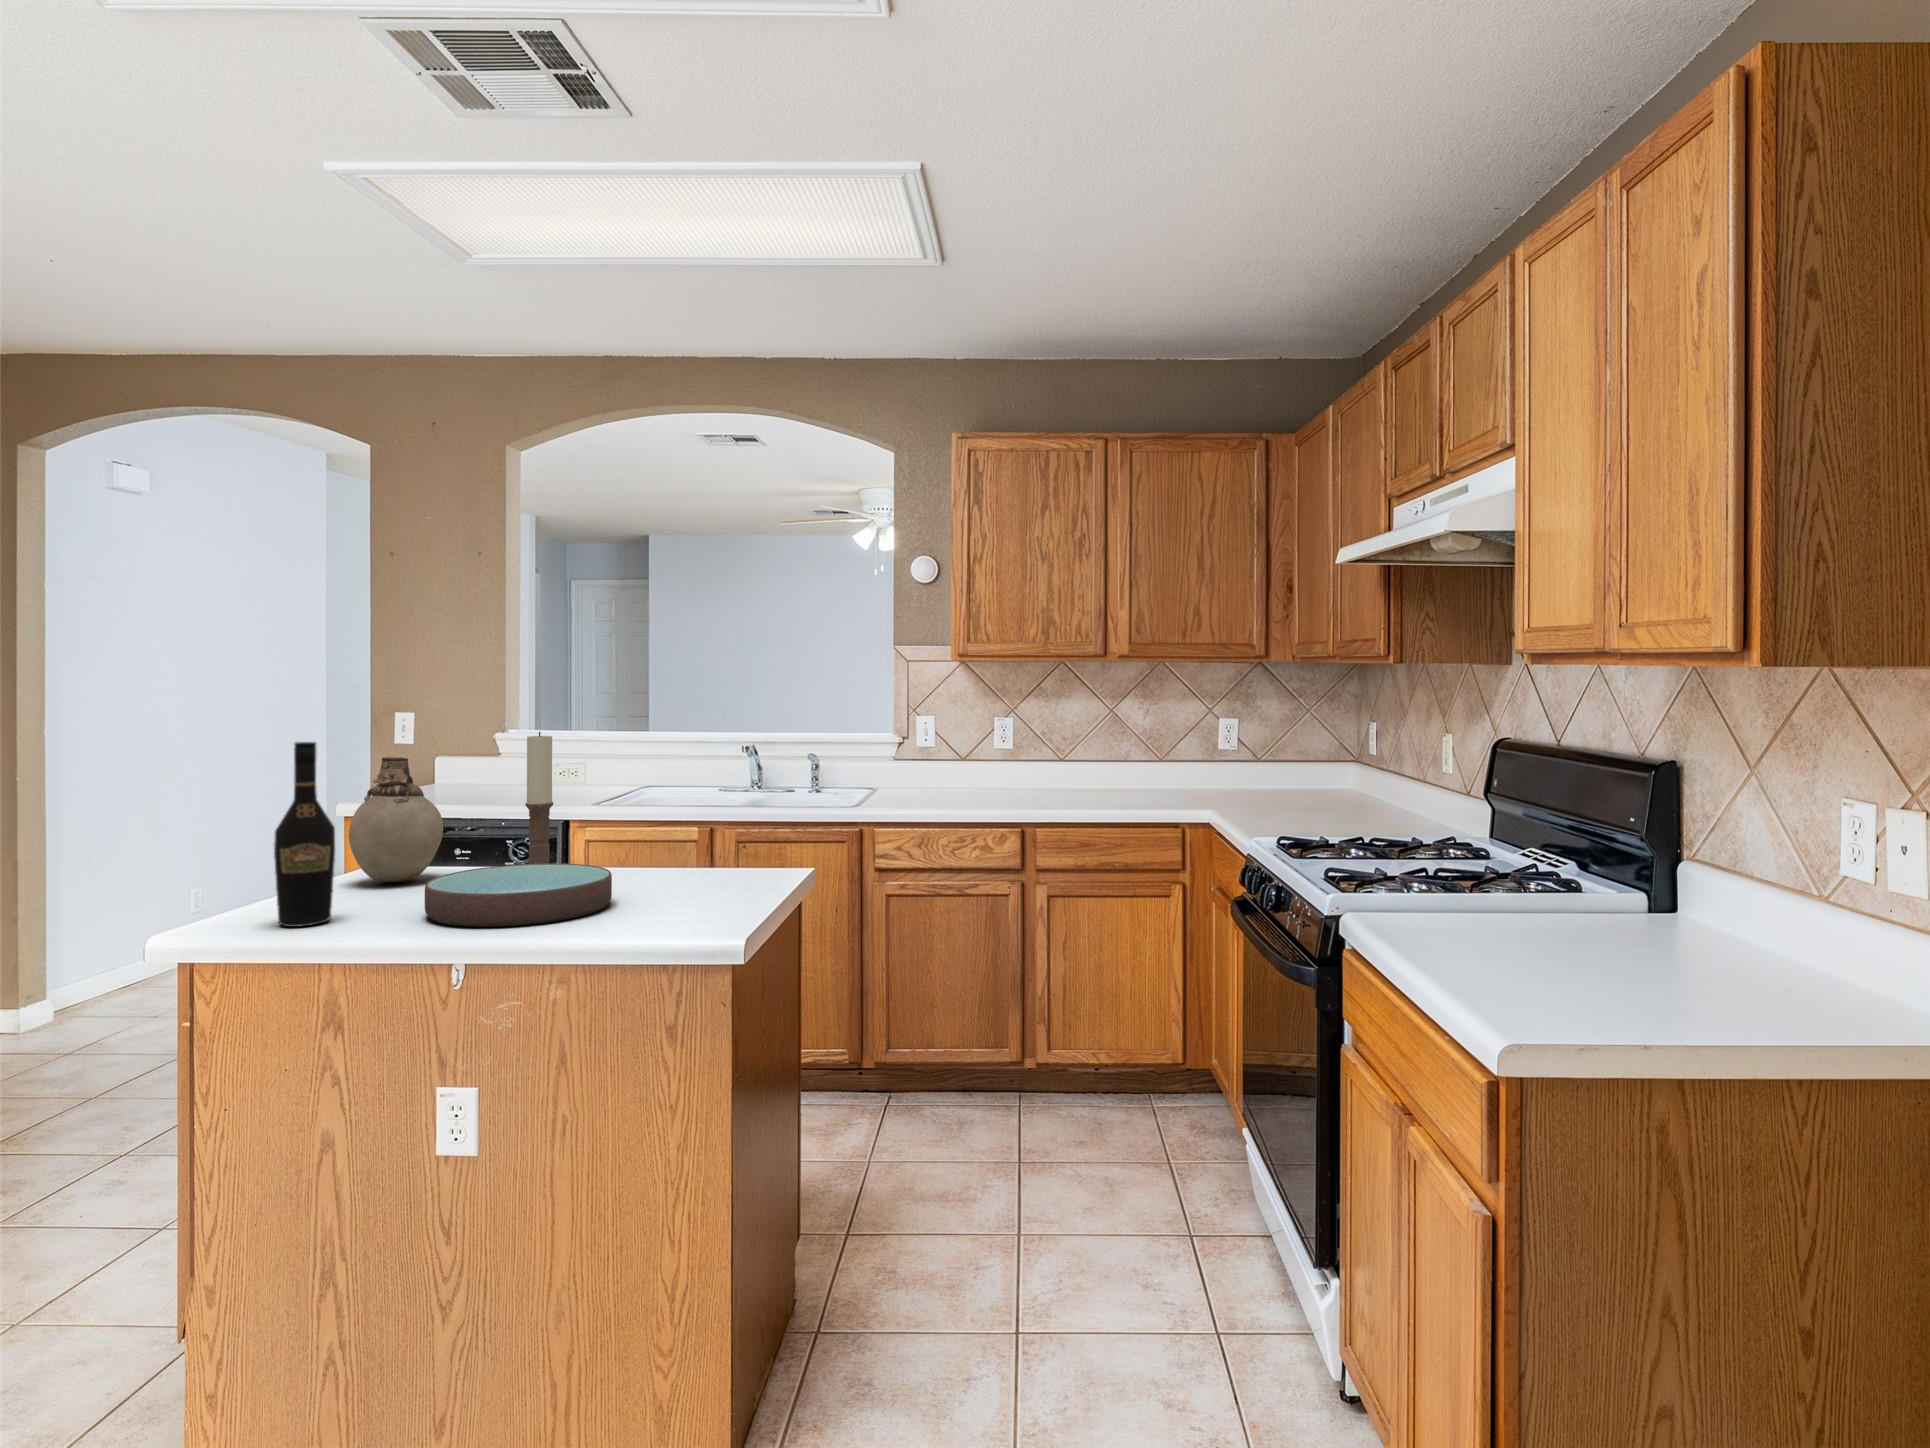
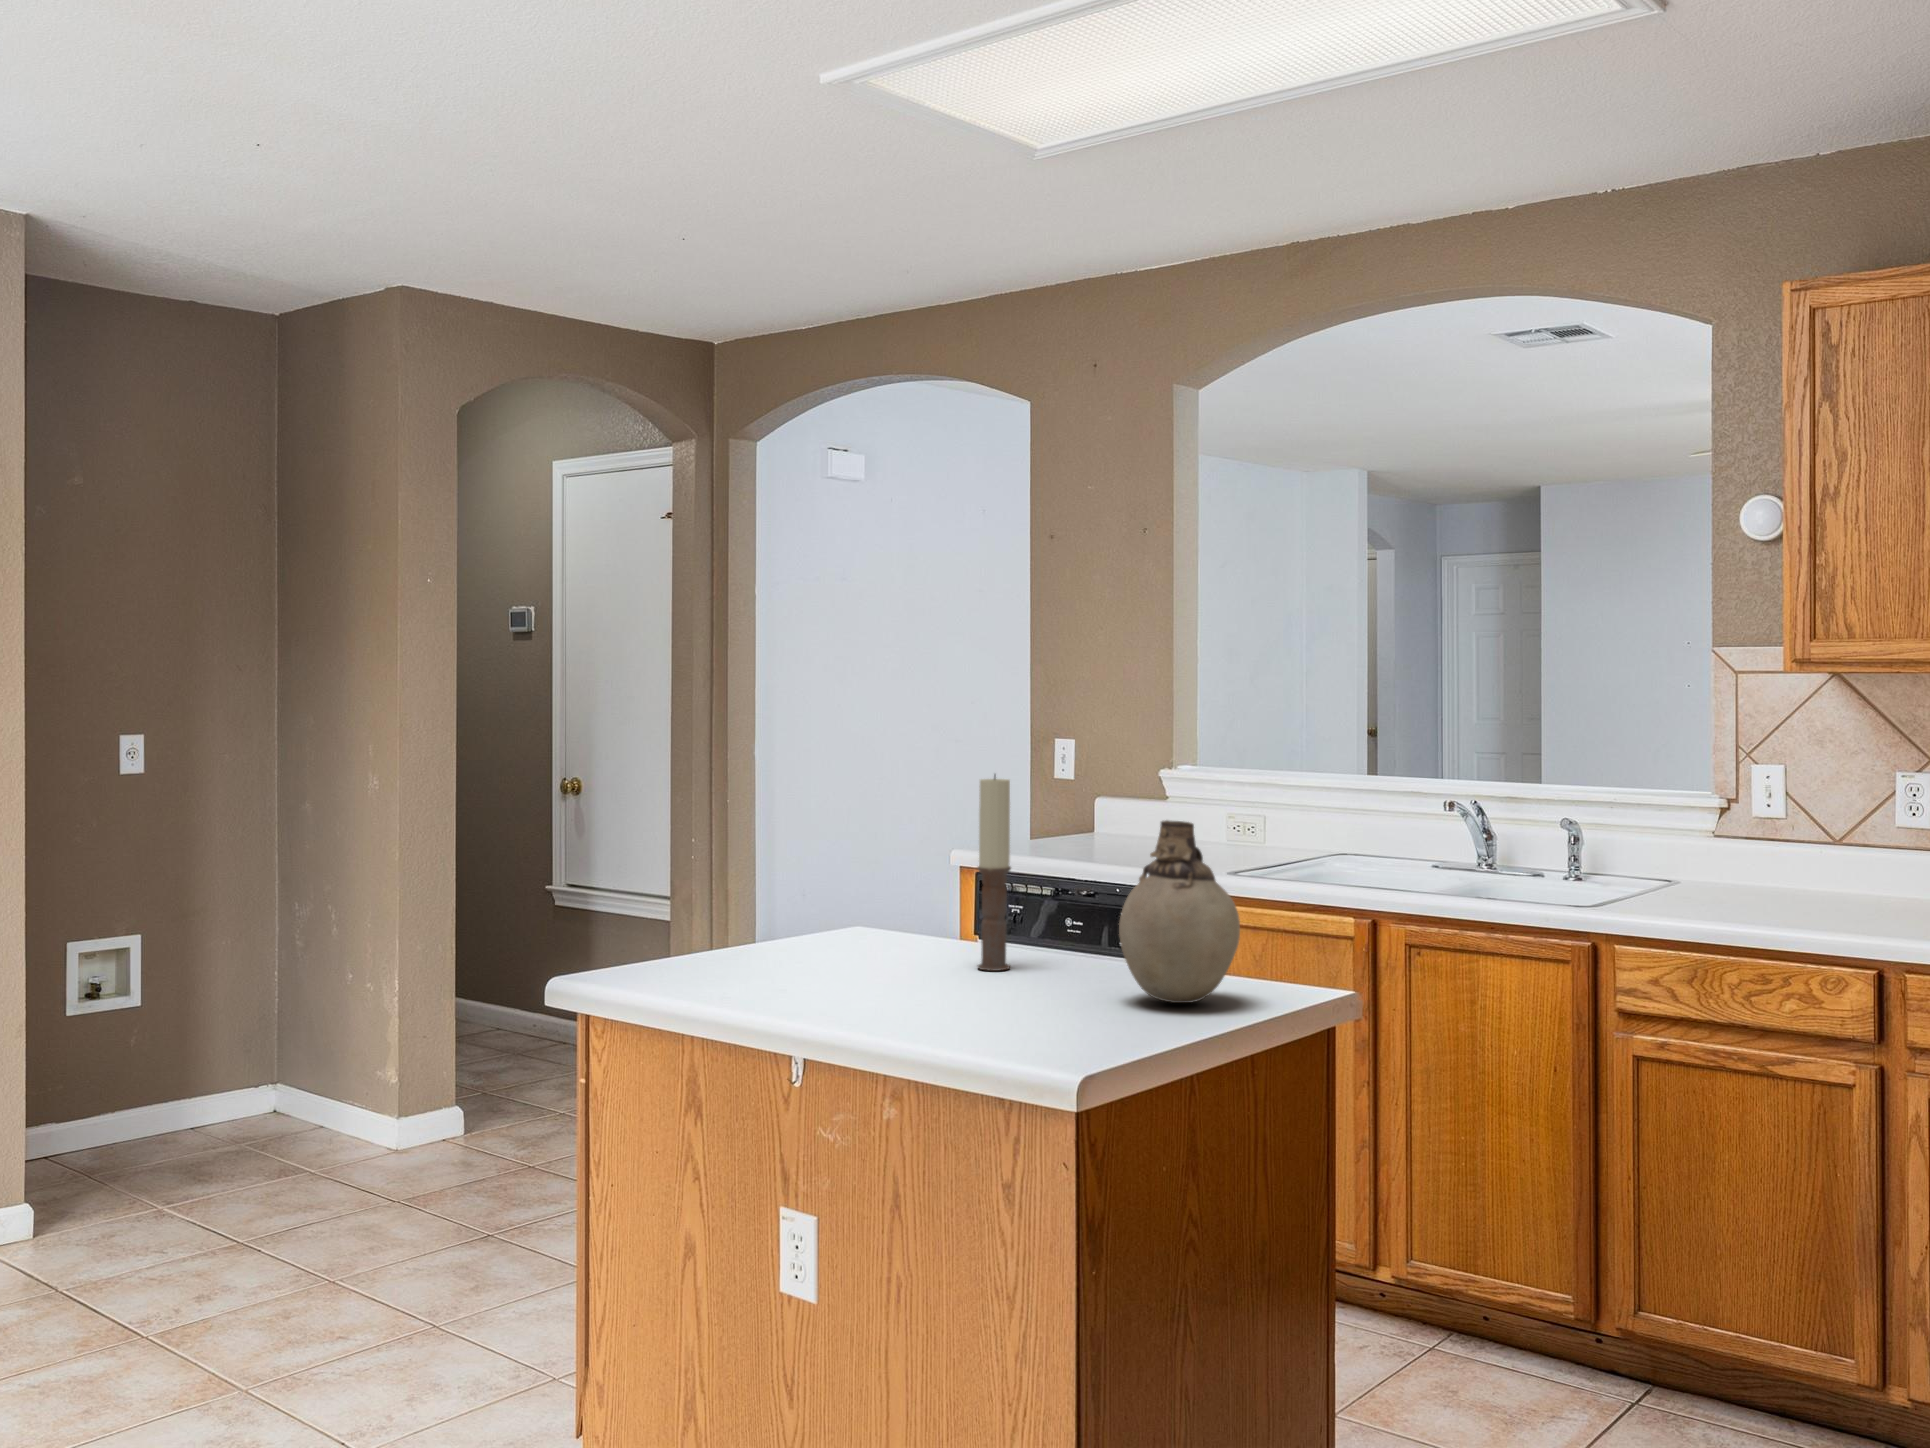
wine bottle: present [274,742,335,927] -> none [671,778,731,990]
vase: present [349,757,443,882] -> present [1119,820,1240,1003]
bowl: present [425,863,612,927] -> none [801,944,1019,1022]

